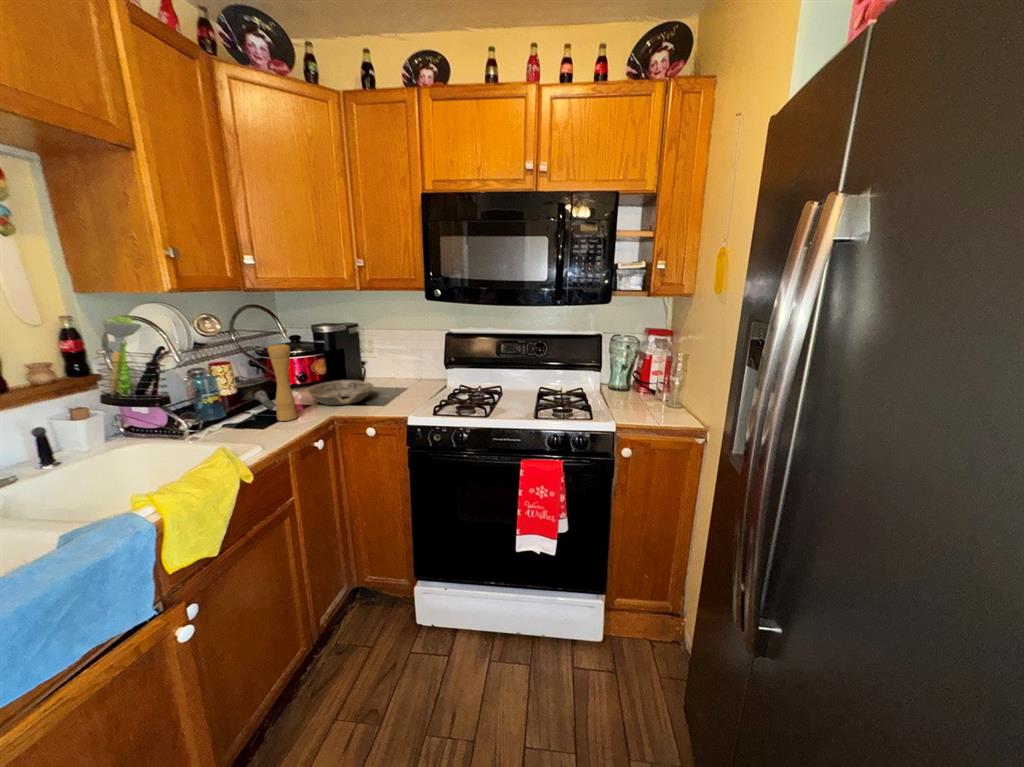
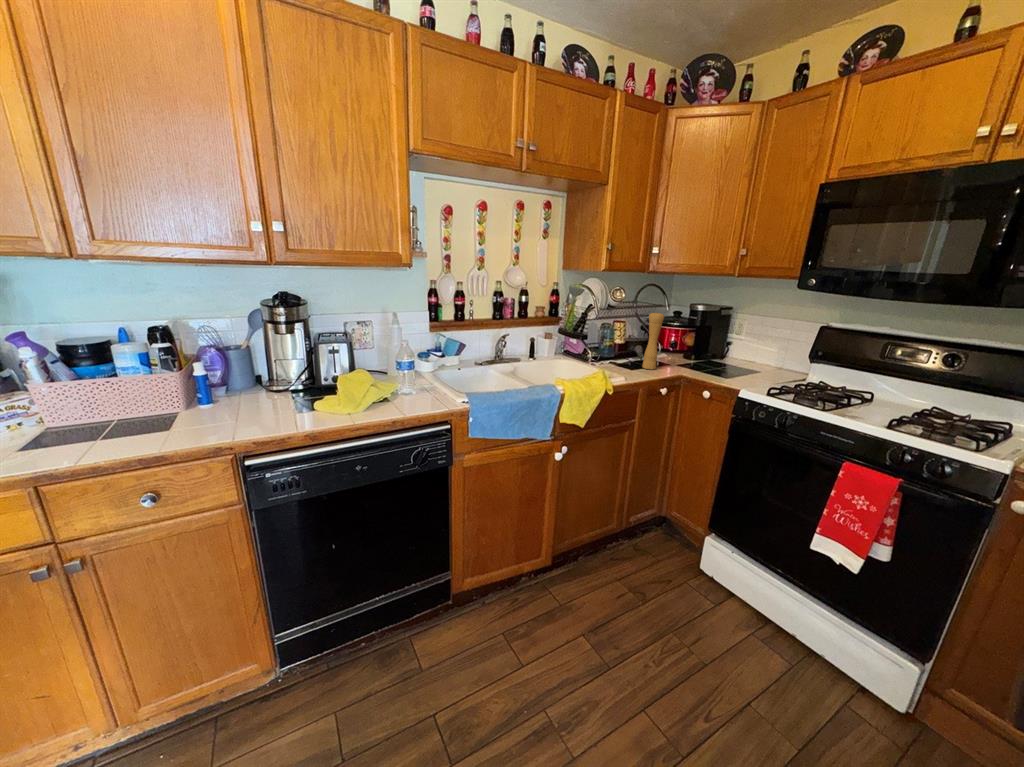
bowl: present [308,380,374,405] -> none [670,351,726,371]

